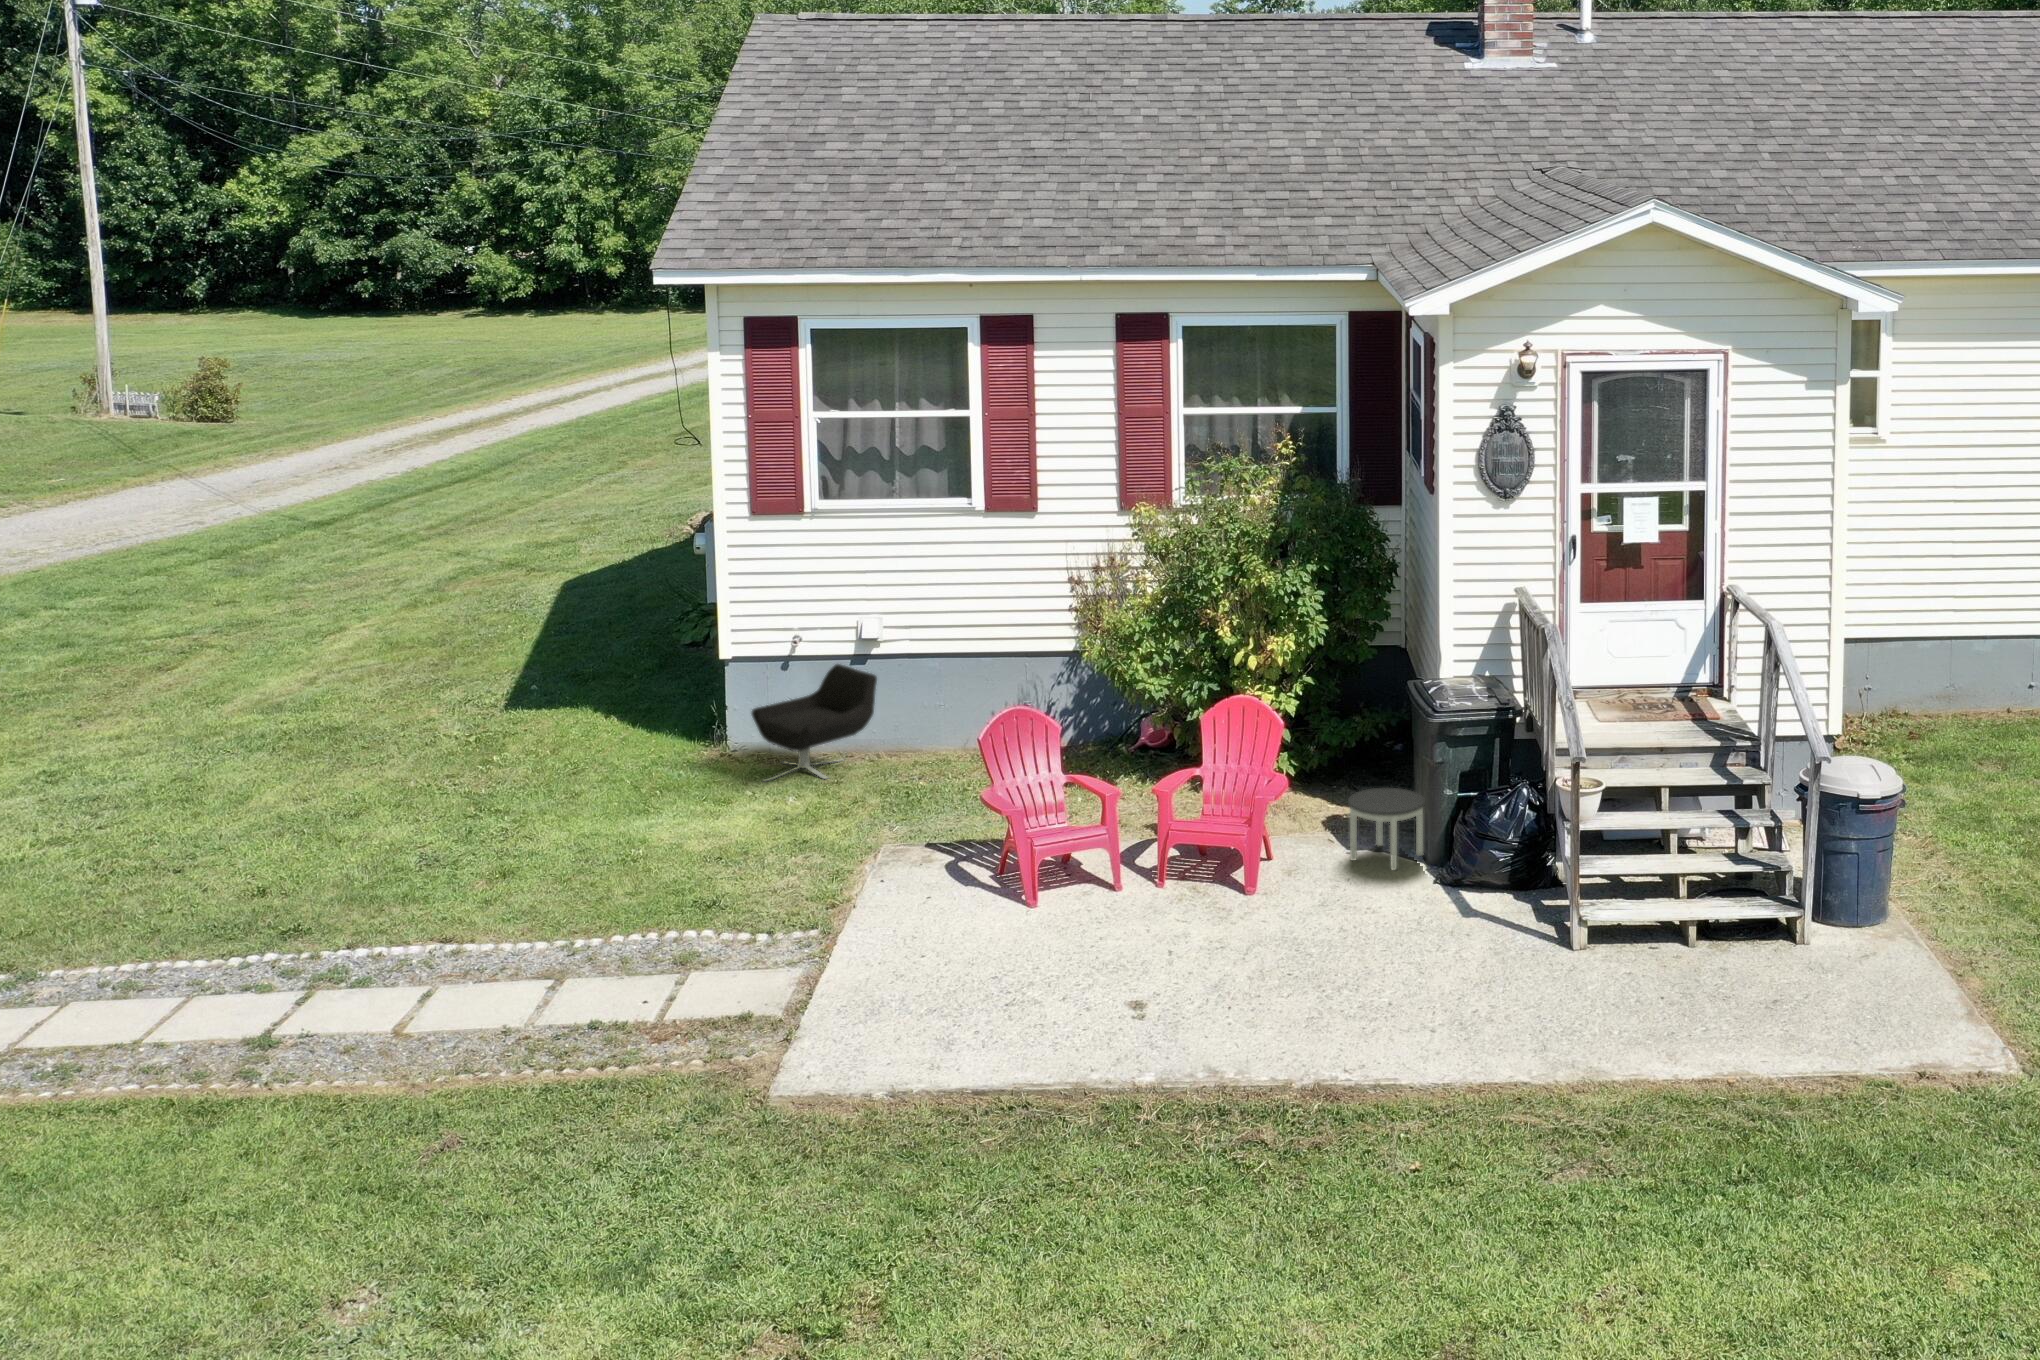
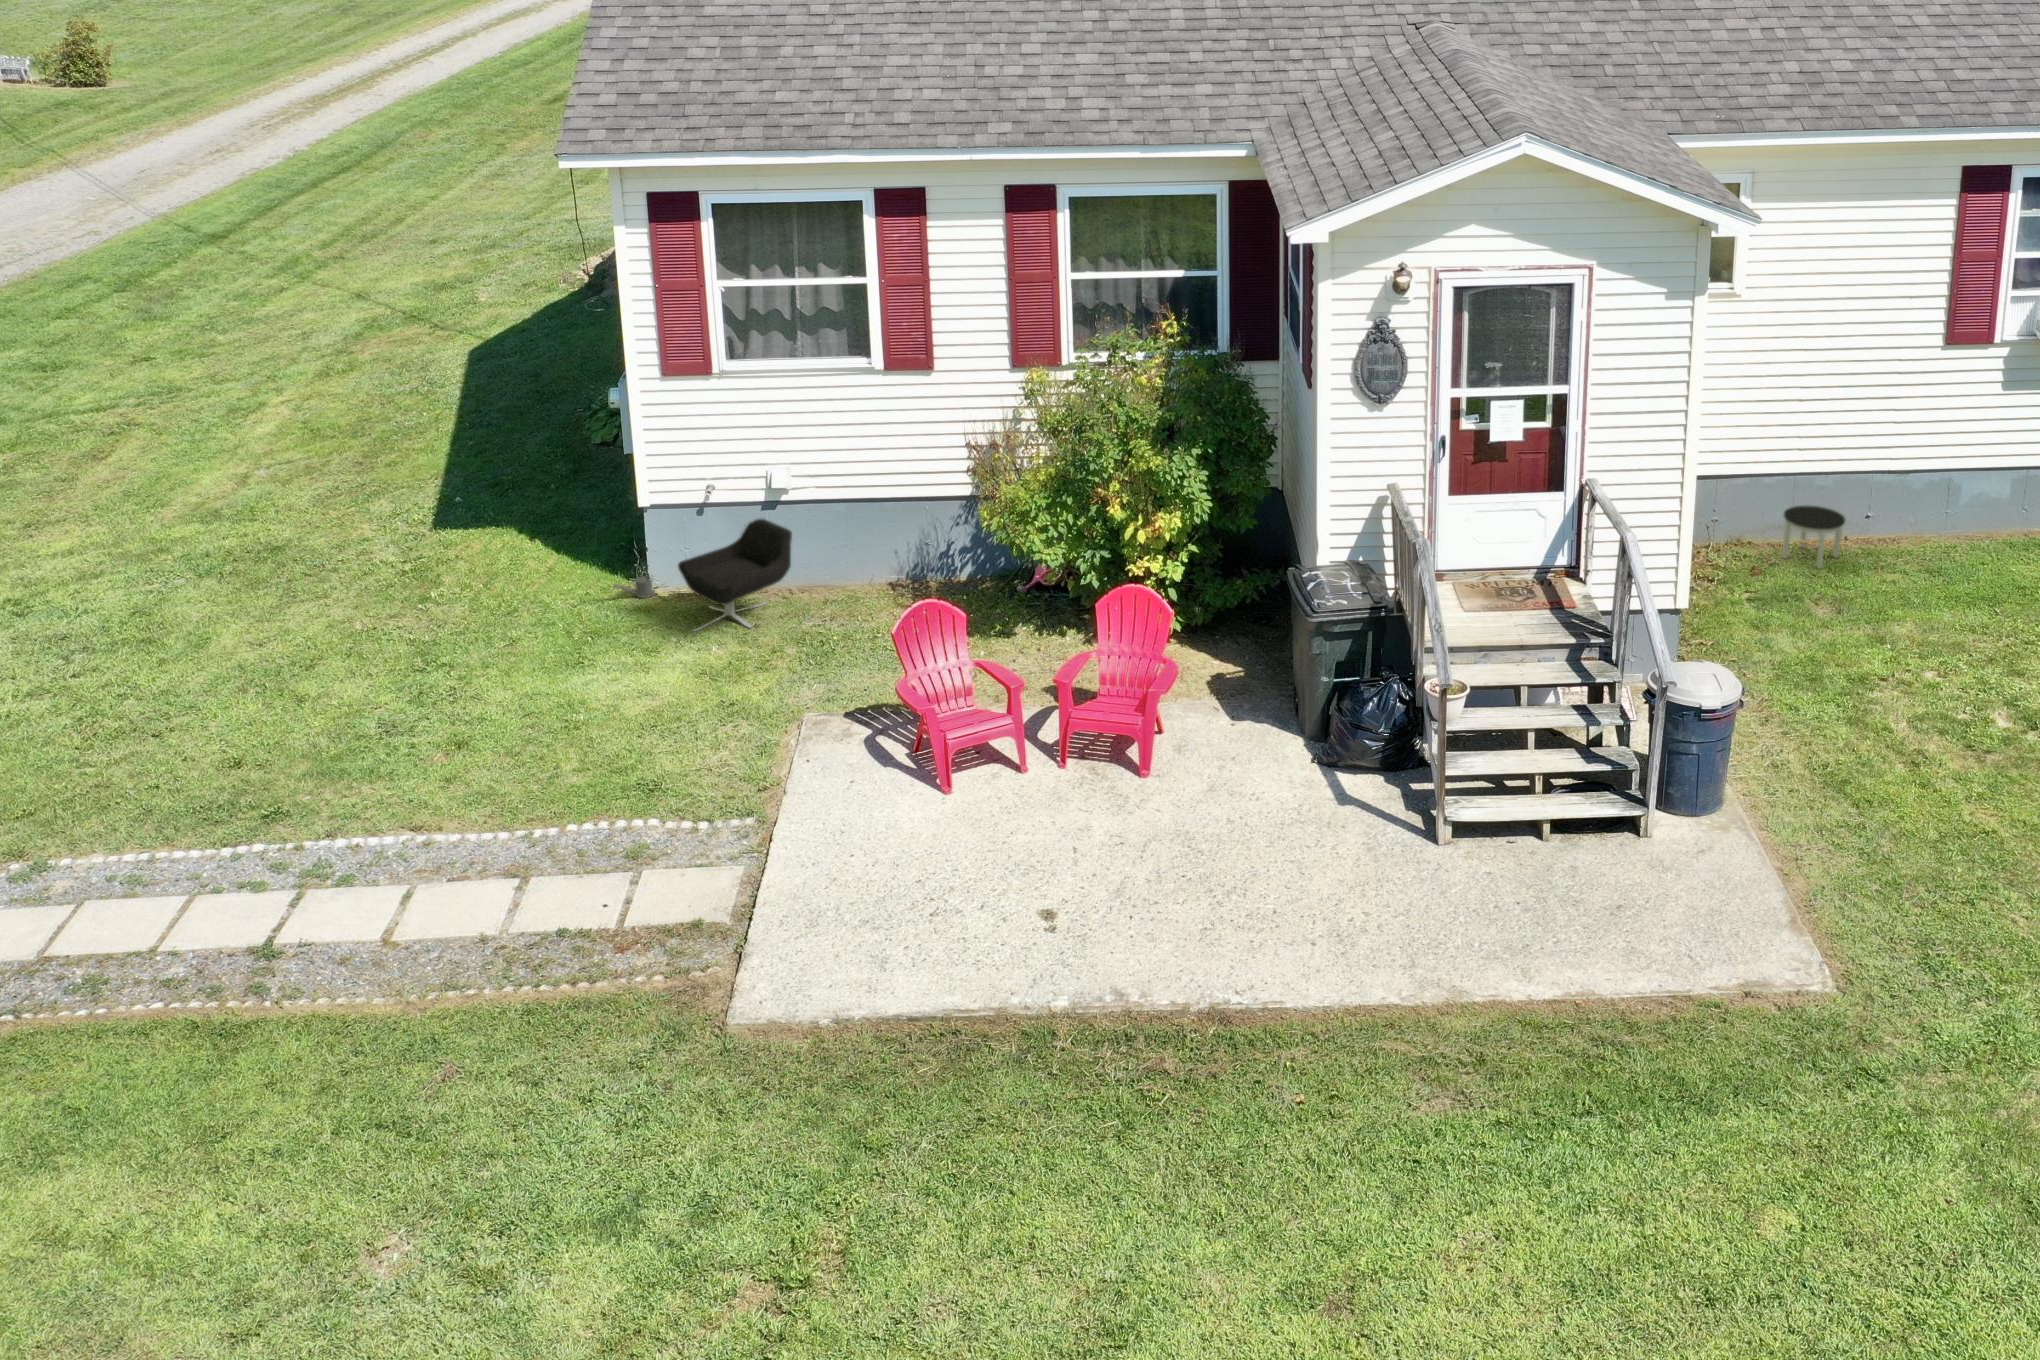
watering can: none [680,731,733,755] -> present [614,576,654,598]
round table: present [1348,788,1425,871] -> present [1782,505,1845,569]

